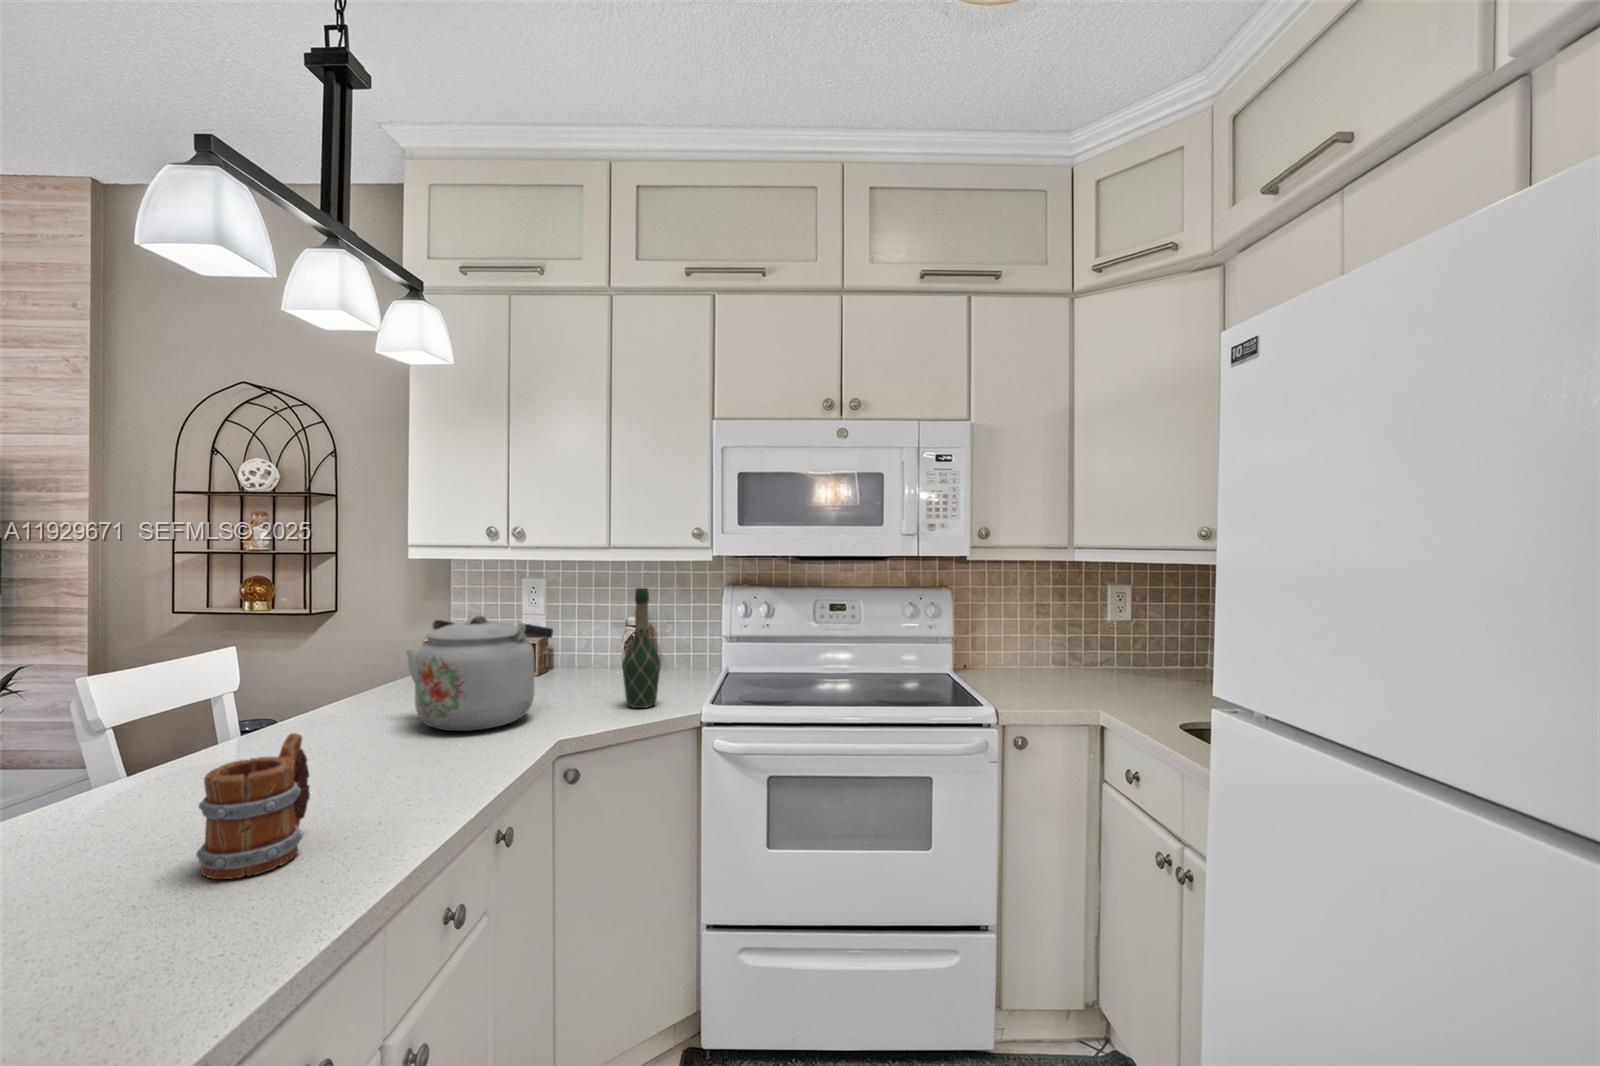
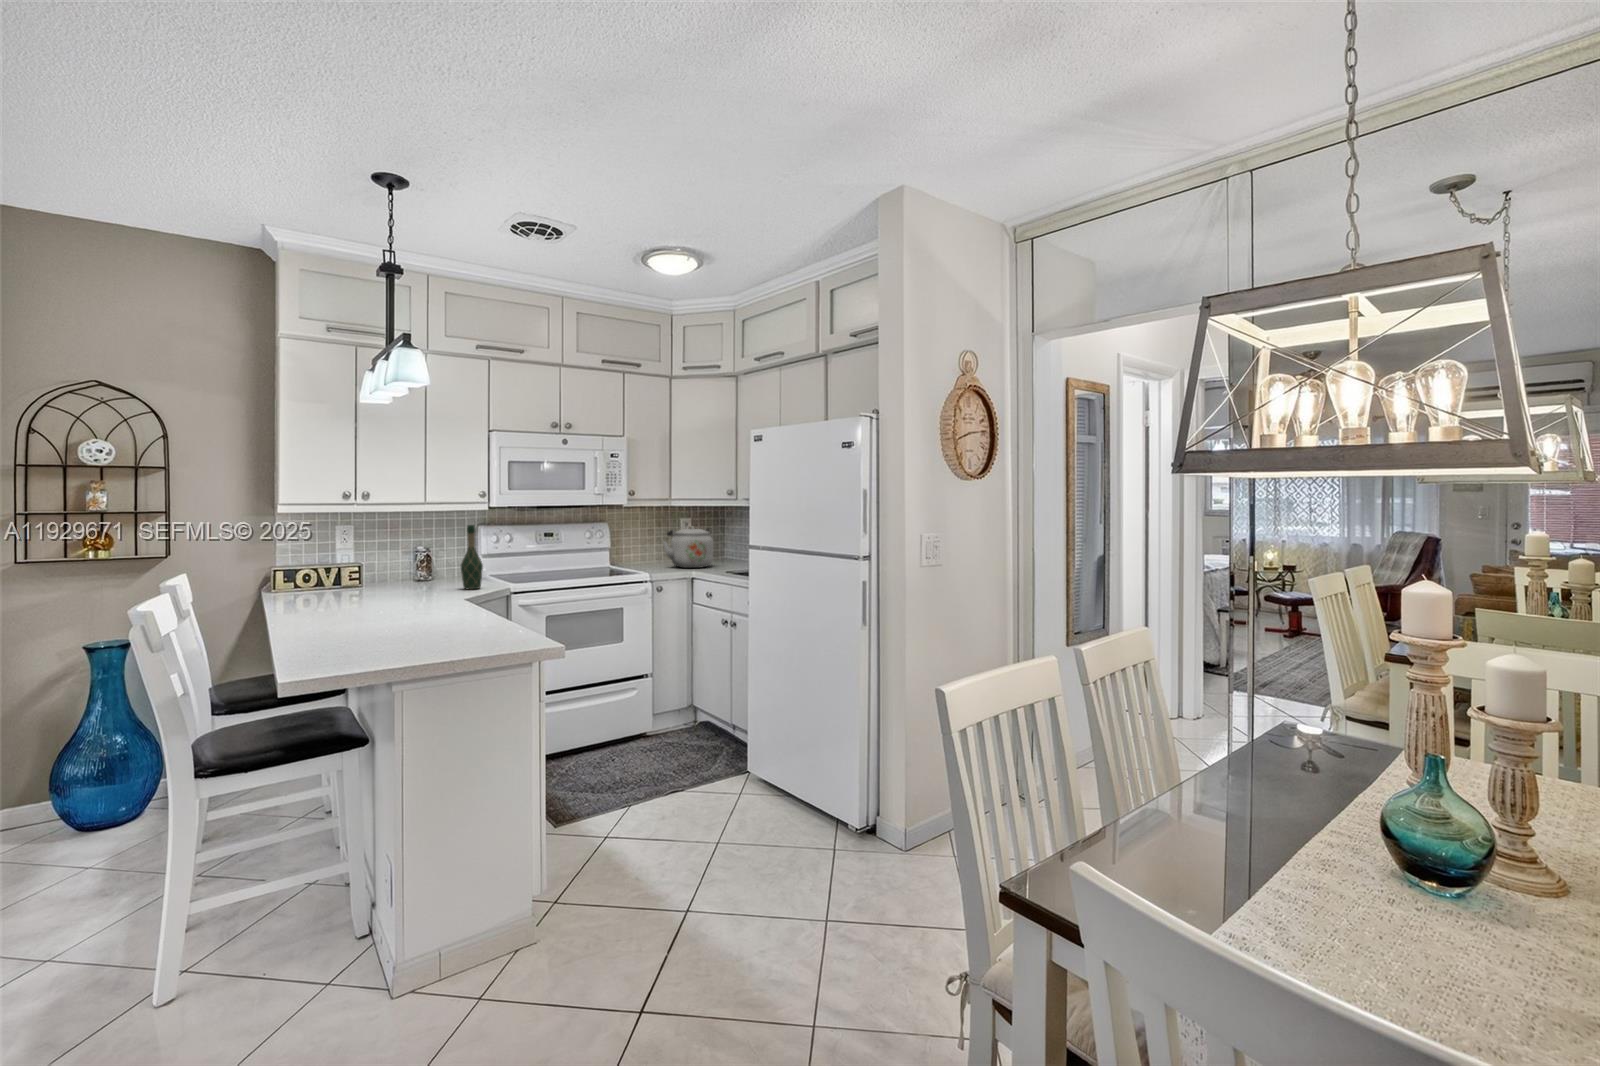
kettle: present [406,615,553,731] -> present [663,526,713,568]
mug: present [196,733,310,879] -> none [427,578,462,625]

